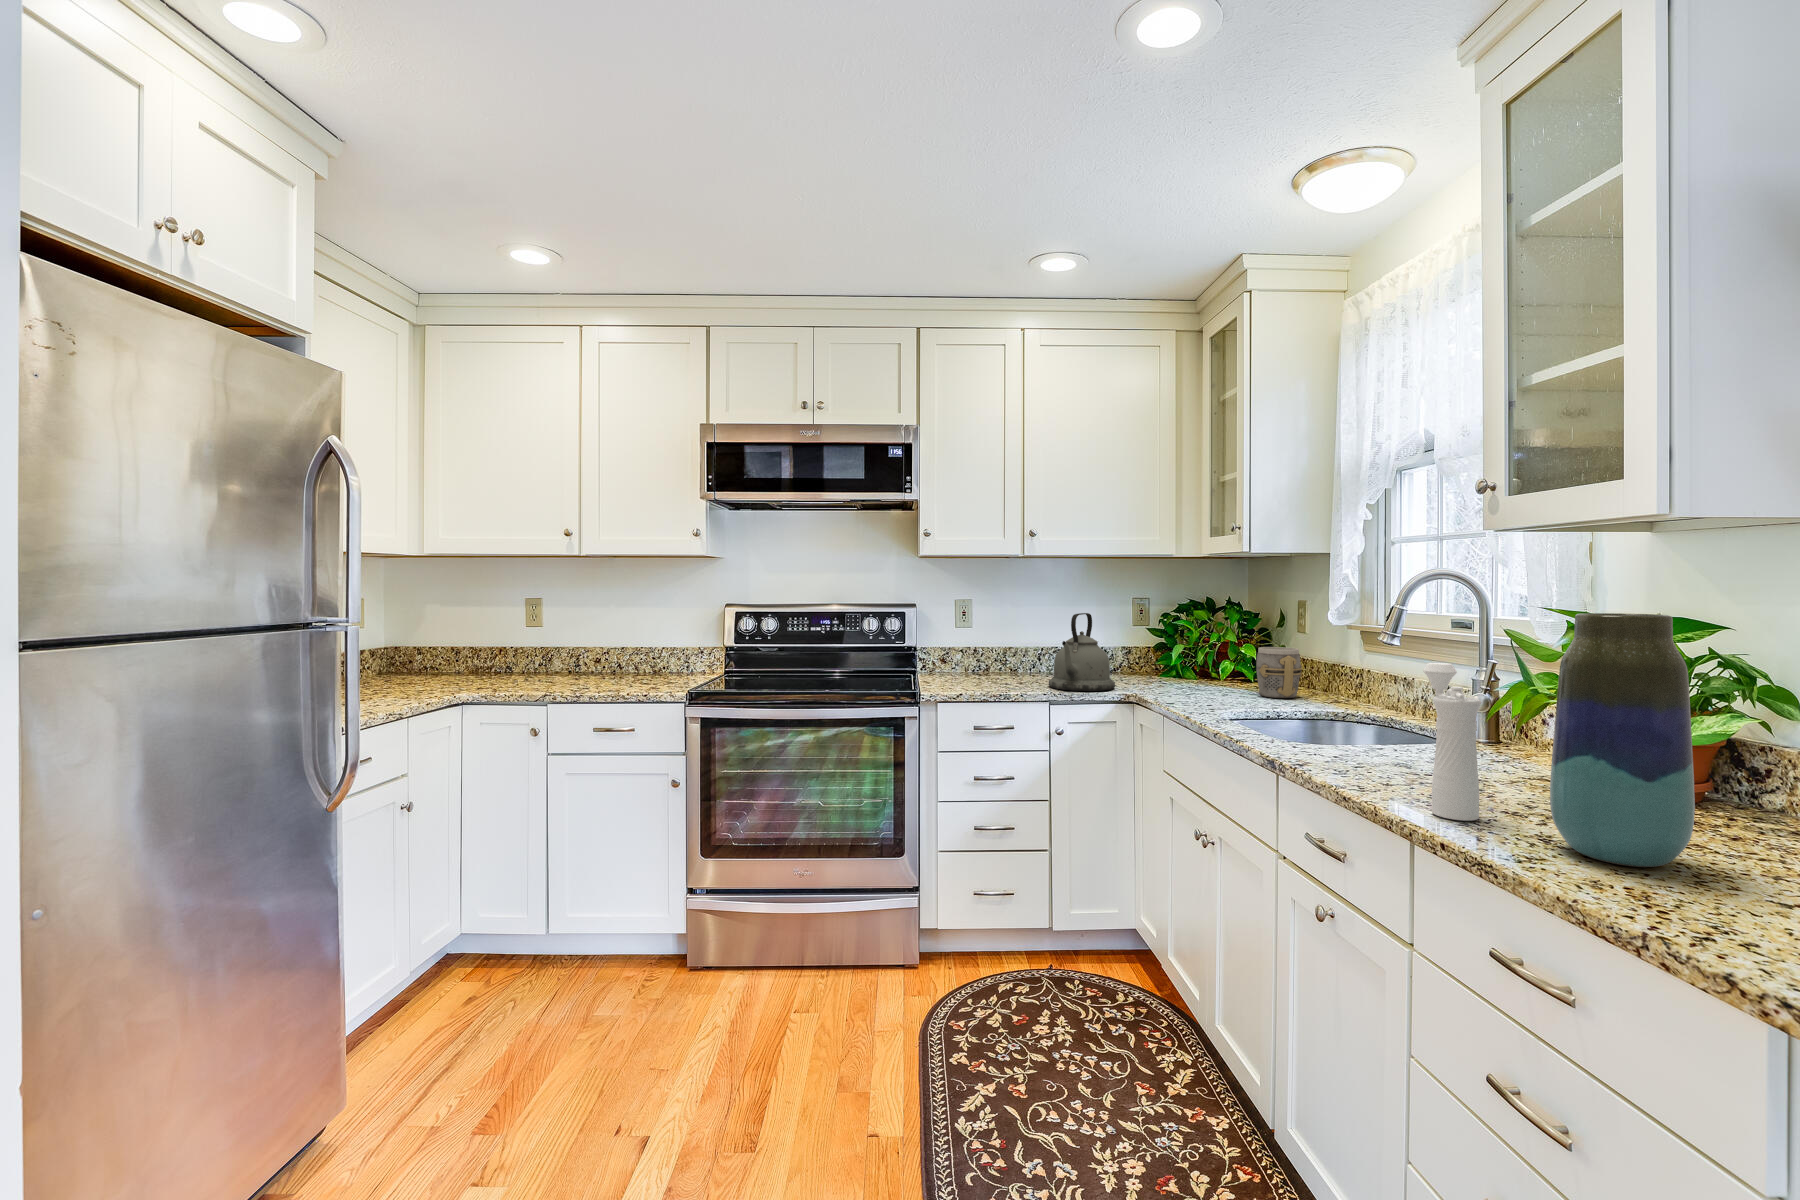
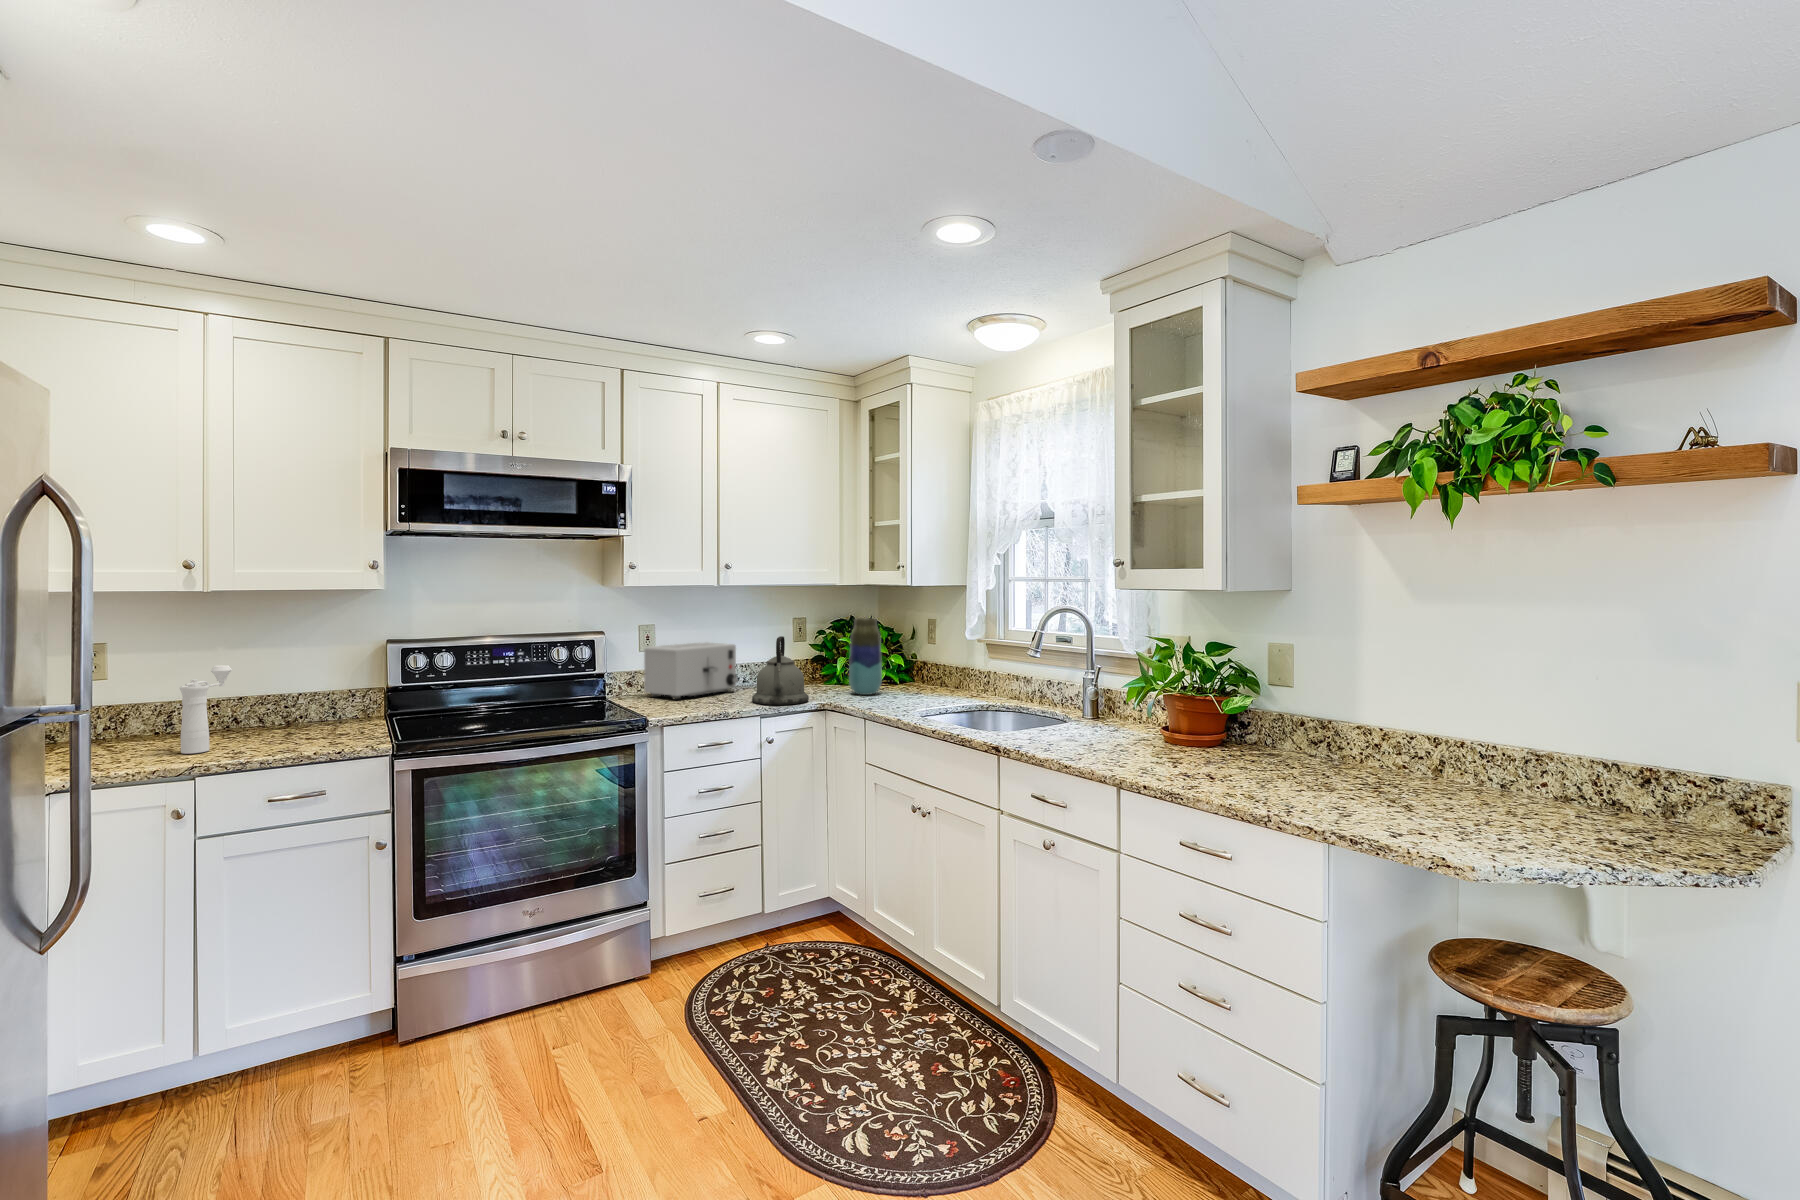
vase: present [1550,613,1695,867] -> present [849,618,882,695]
toaster: none [950,620,1049,678] -> present [644,642,738,699]
mug: present [1256,647,1302,698] -> none [909,659,945,698]
pepper mill: present [1423,663,1481,821] -> present [180,665,232,754]

